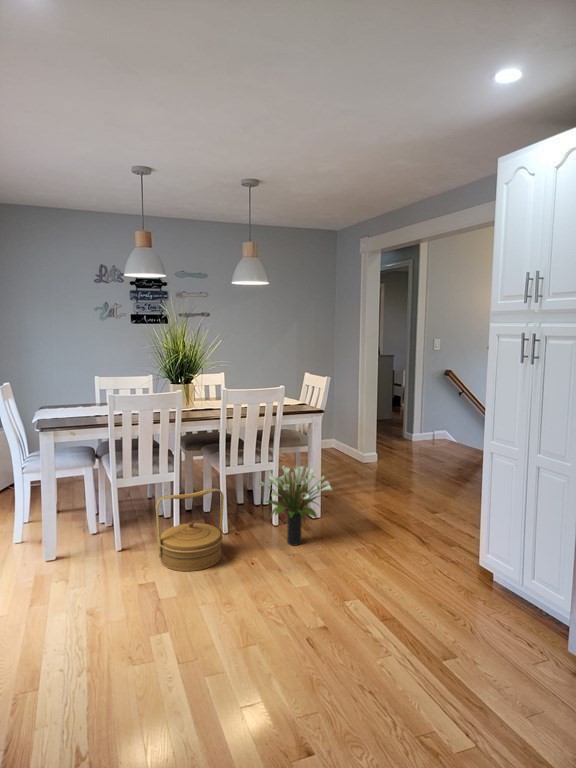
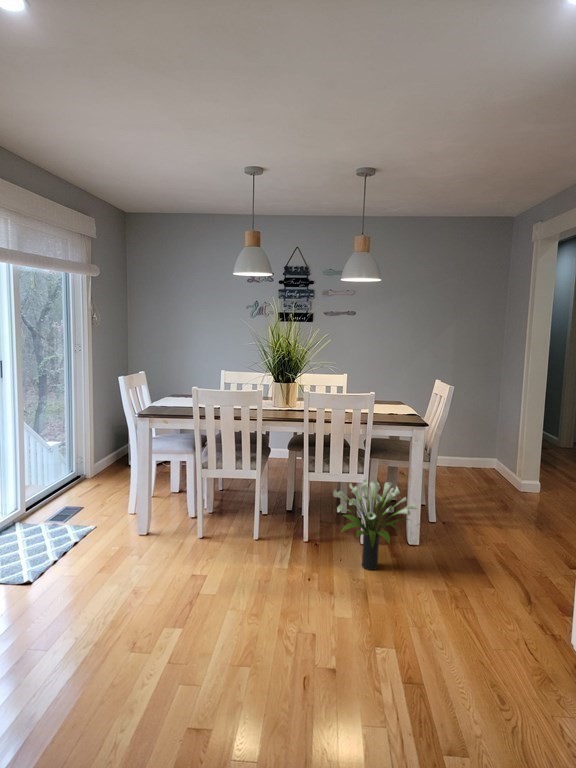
woven basket: present [156,488,224,571] -> none [221,491,292,573]

